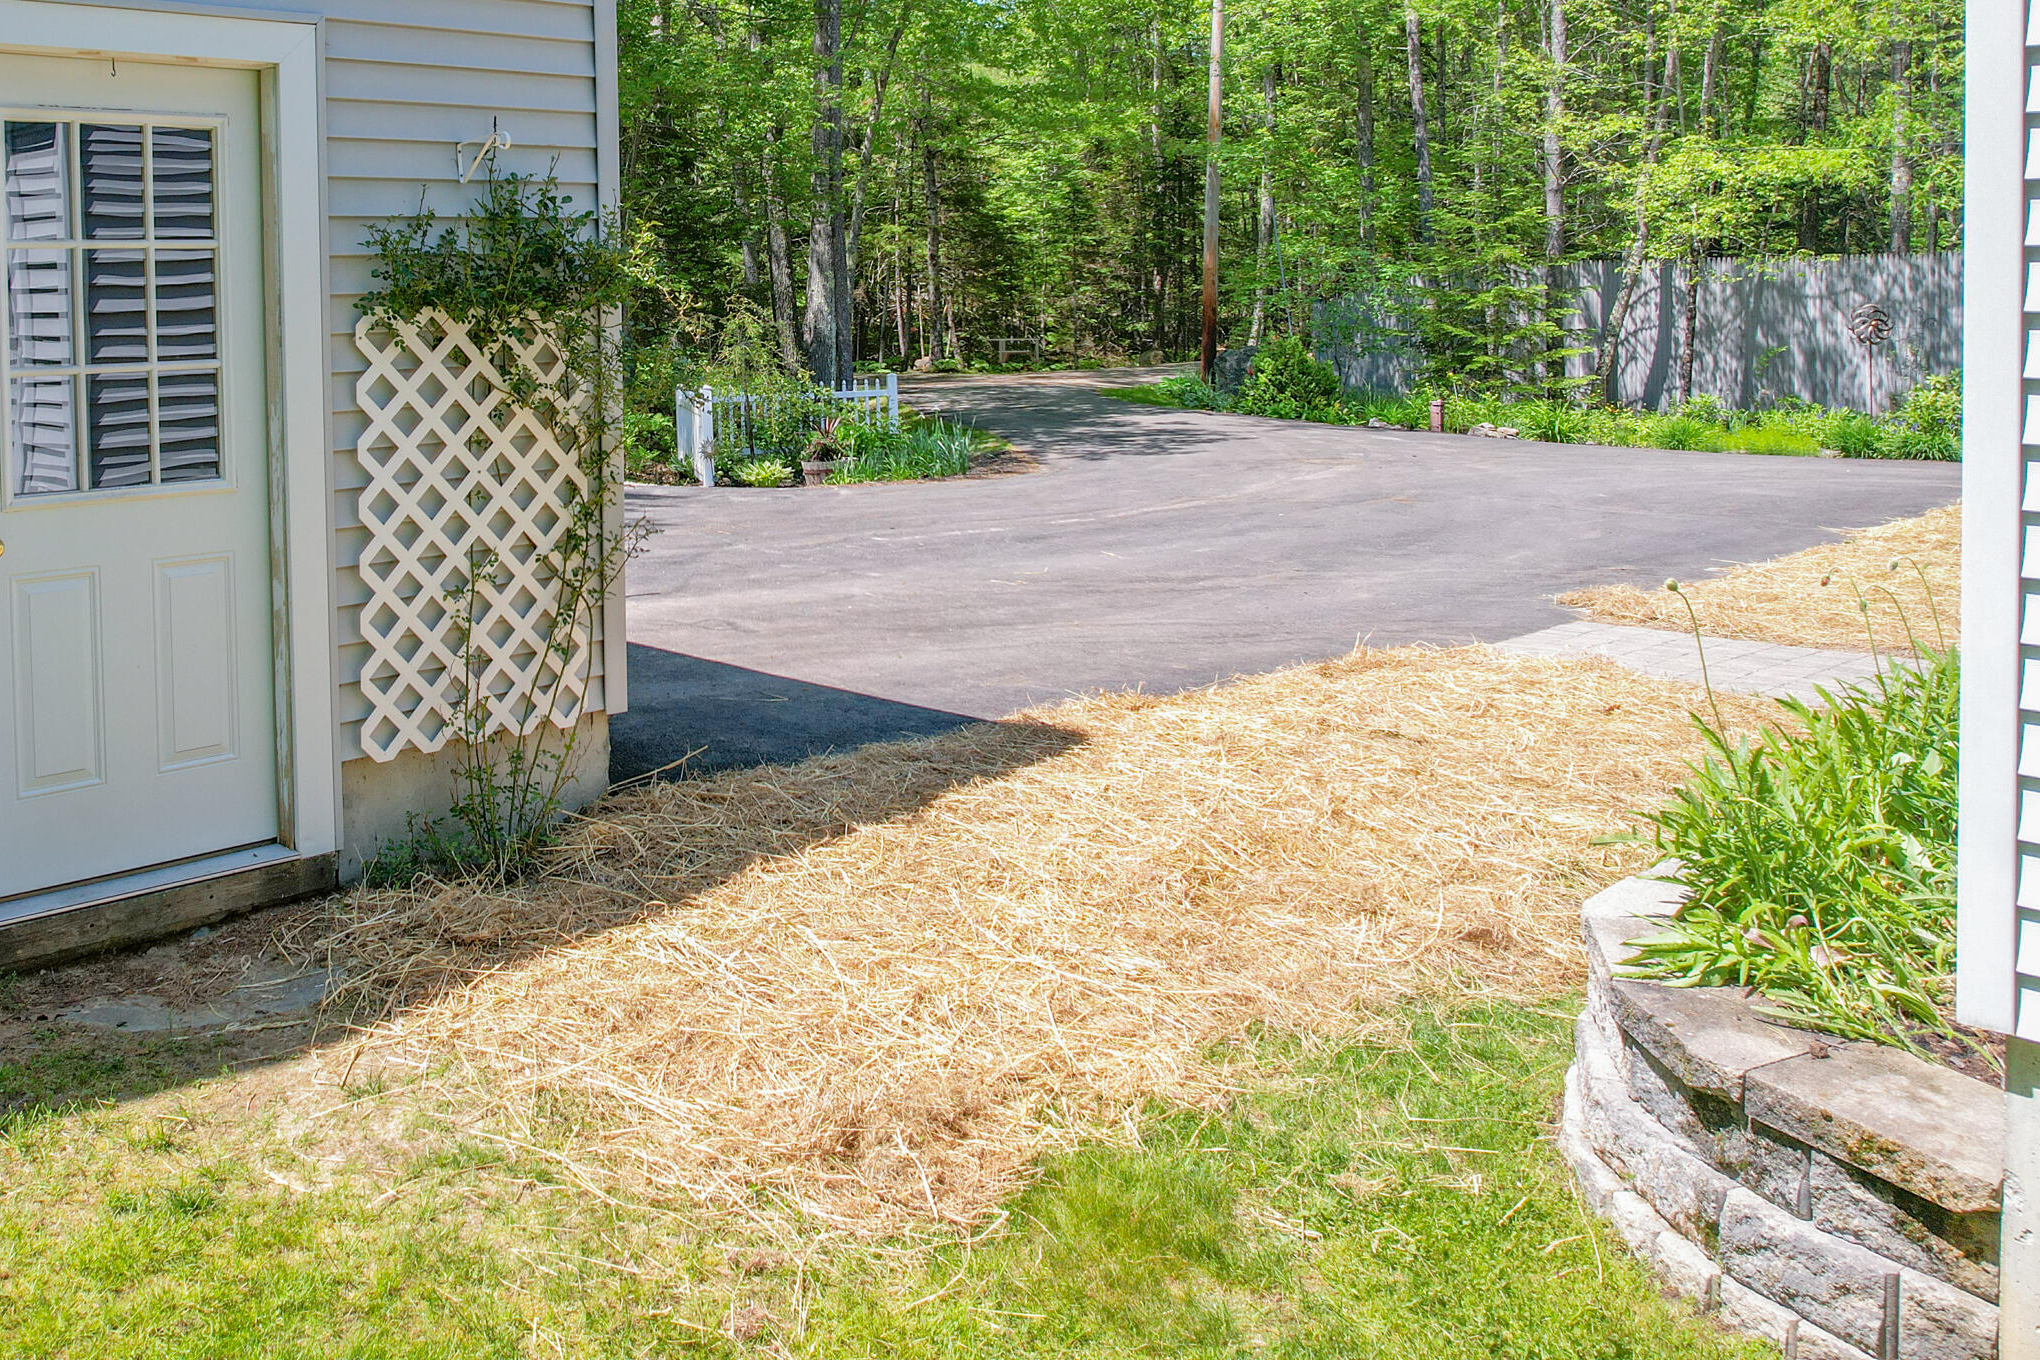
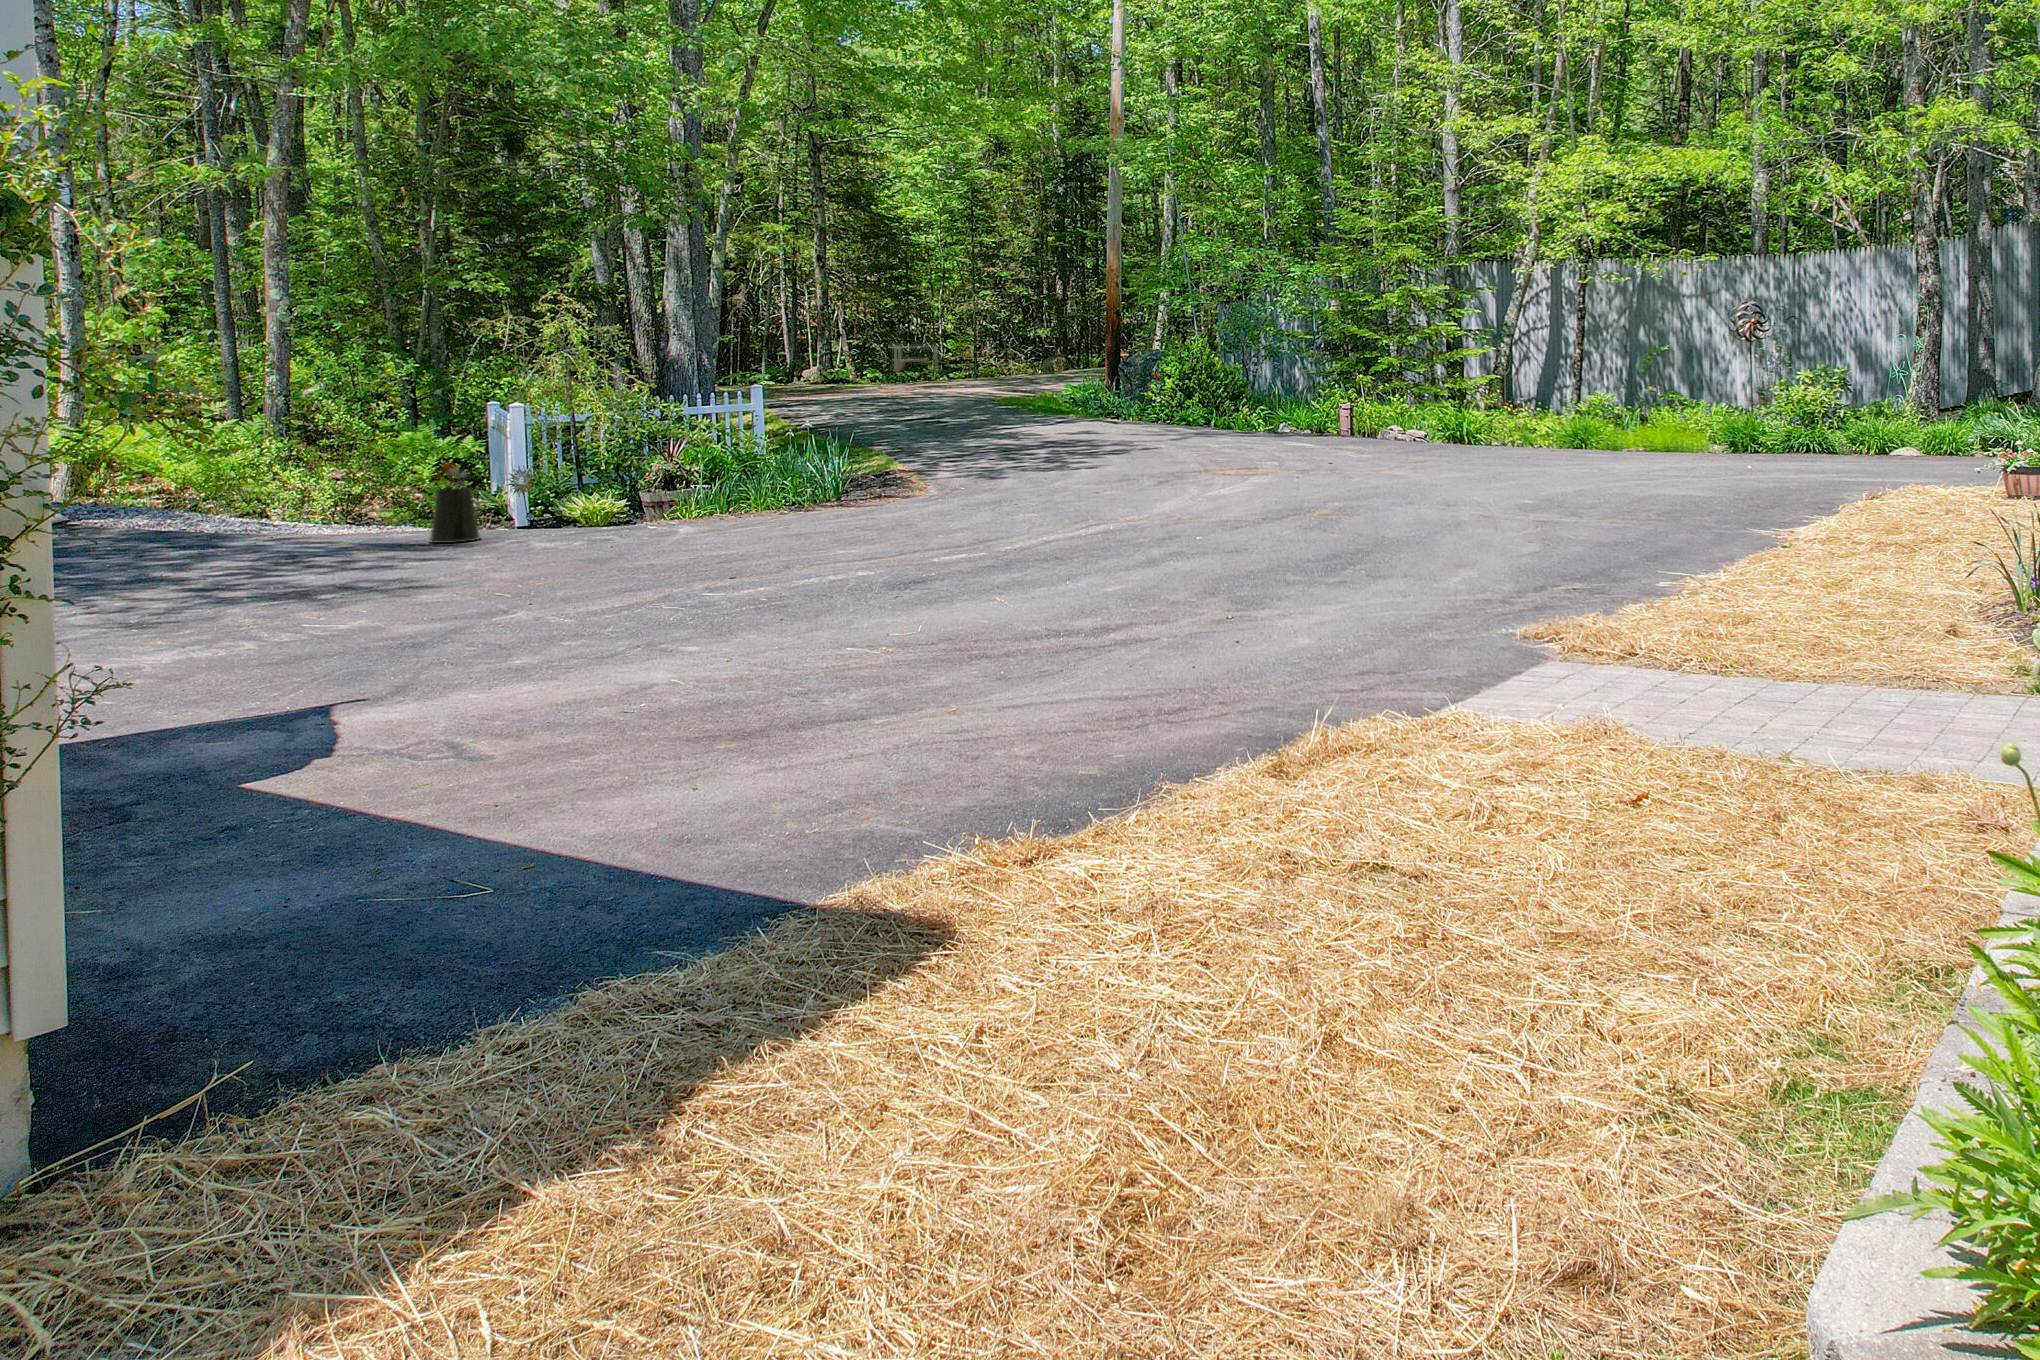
watering can: none [716,430,748,487] -> present [430,463,481,543]

